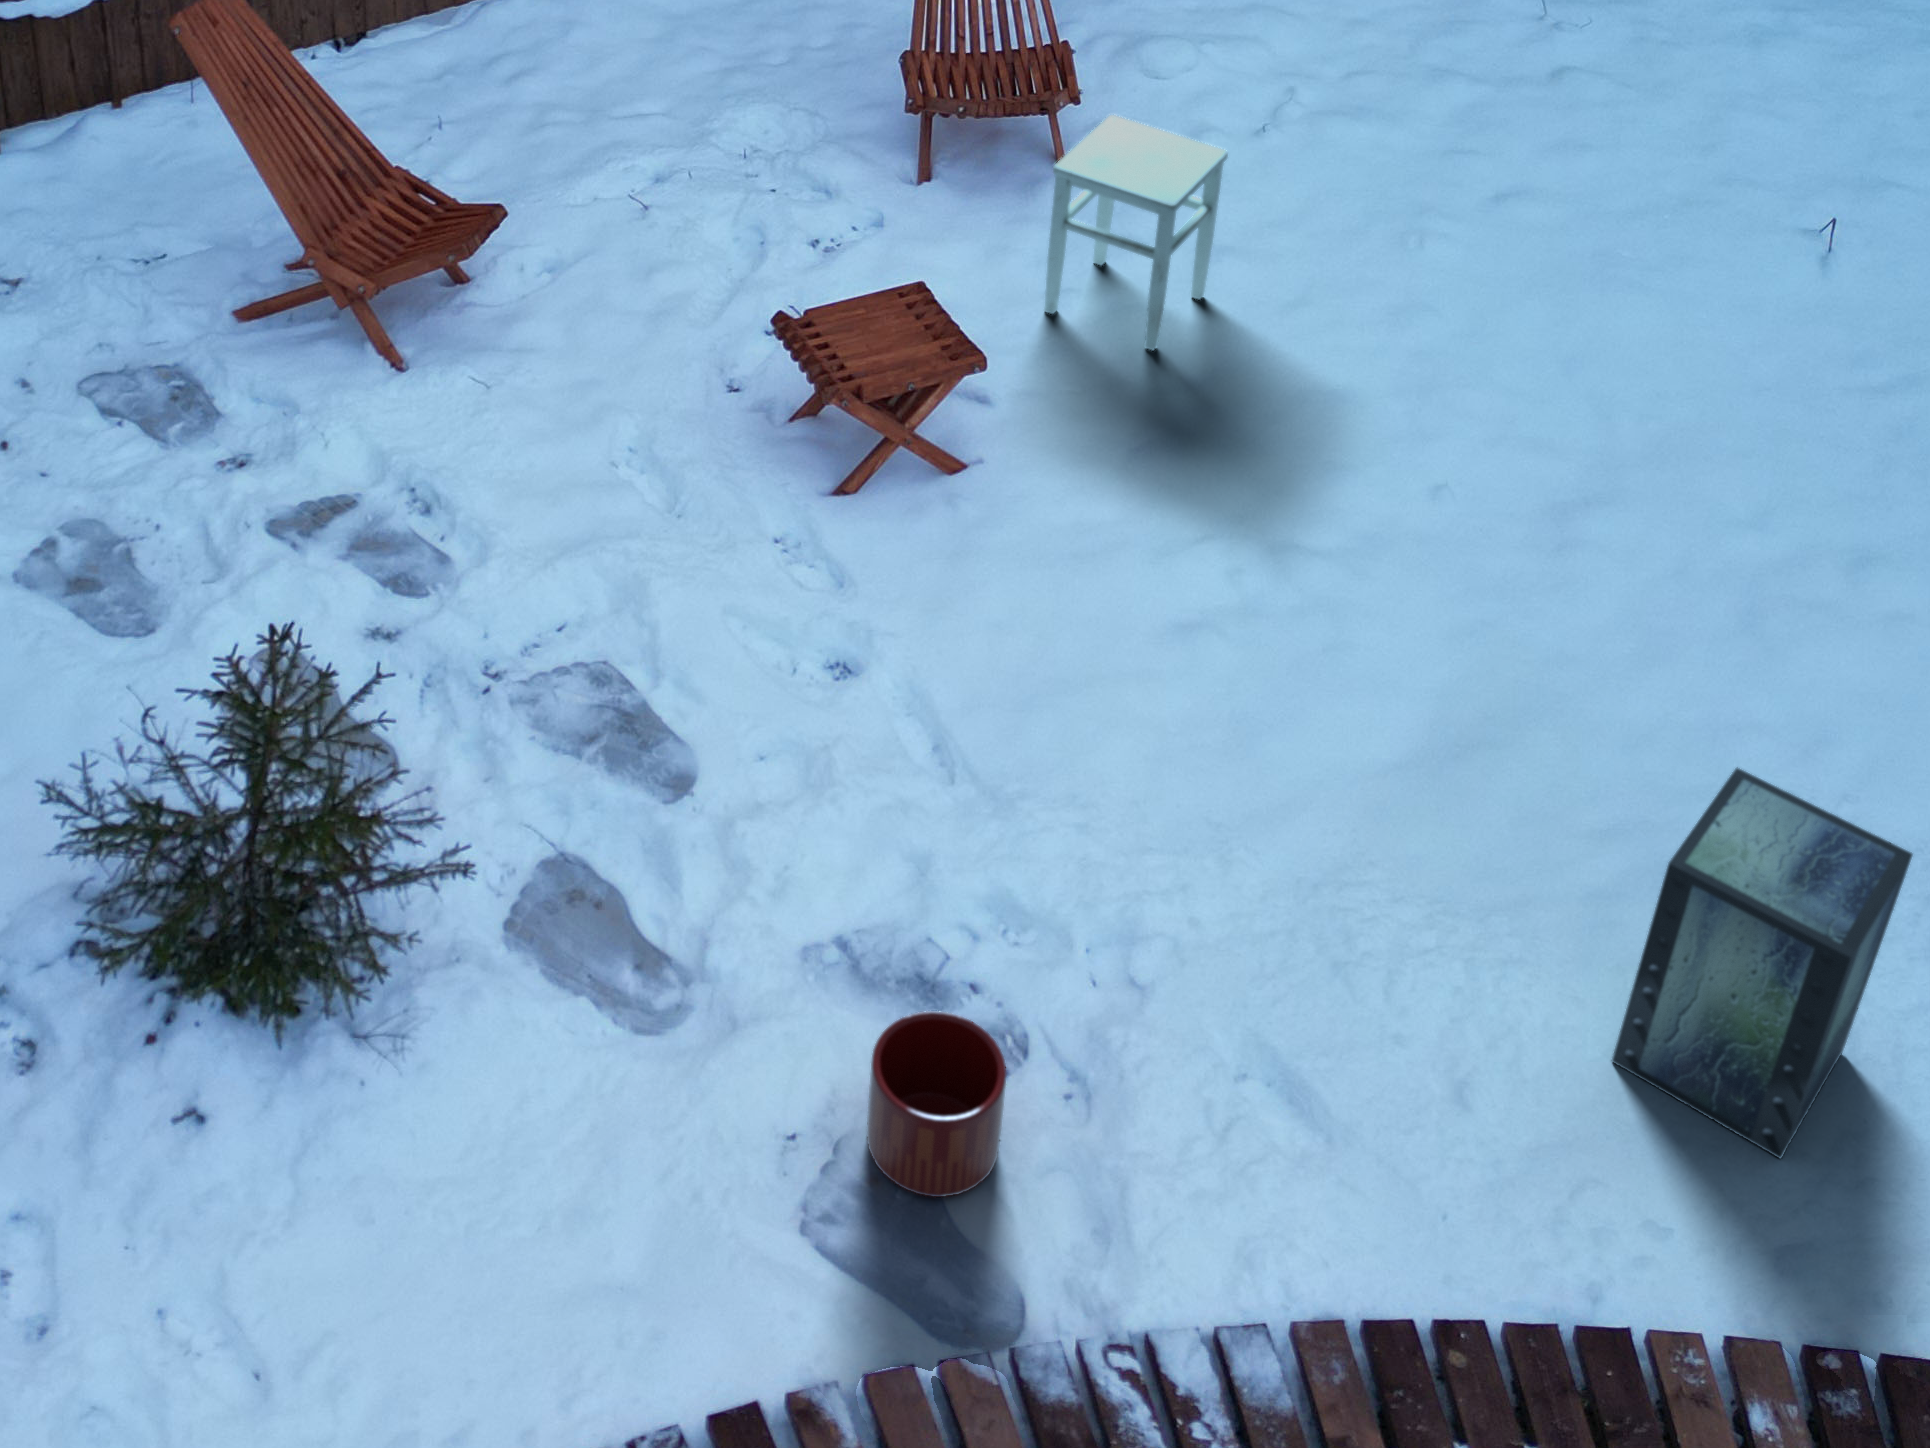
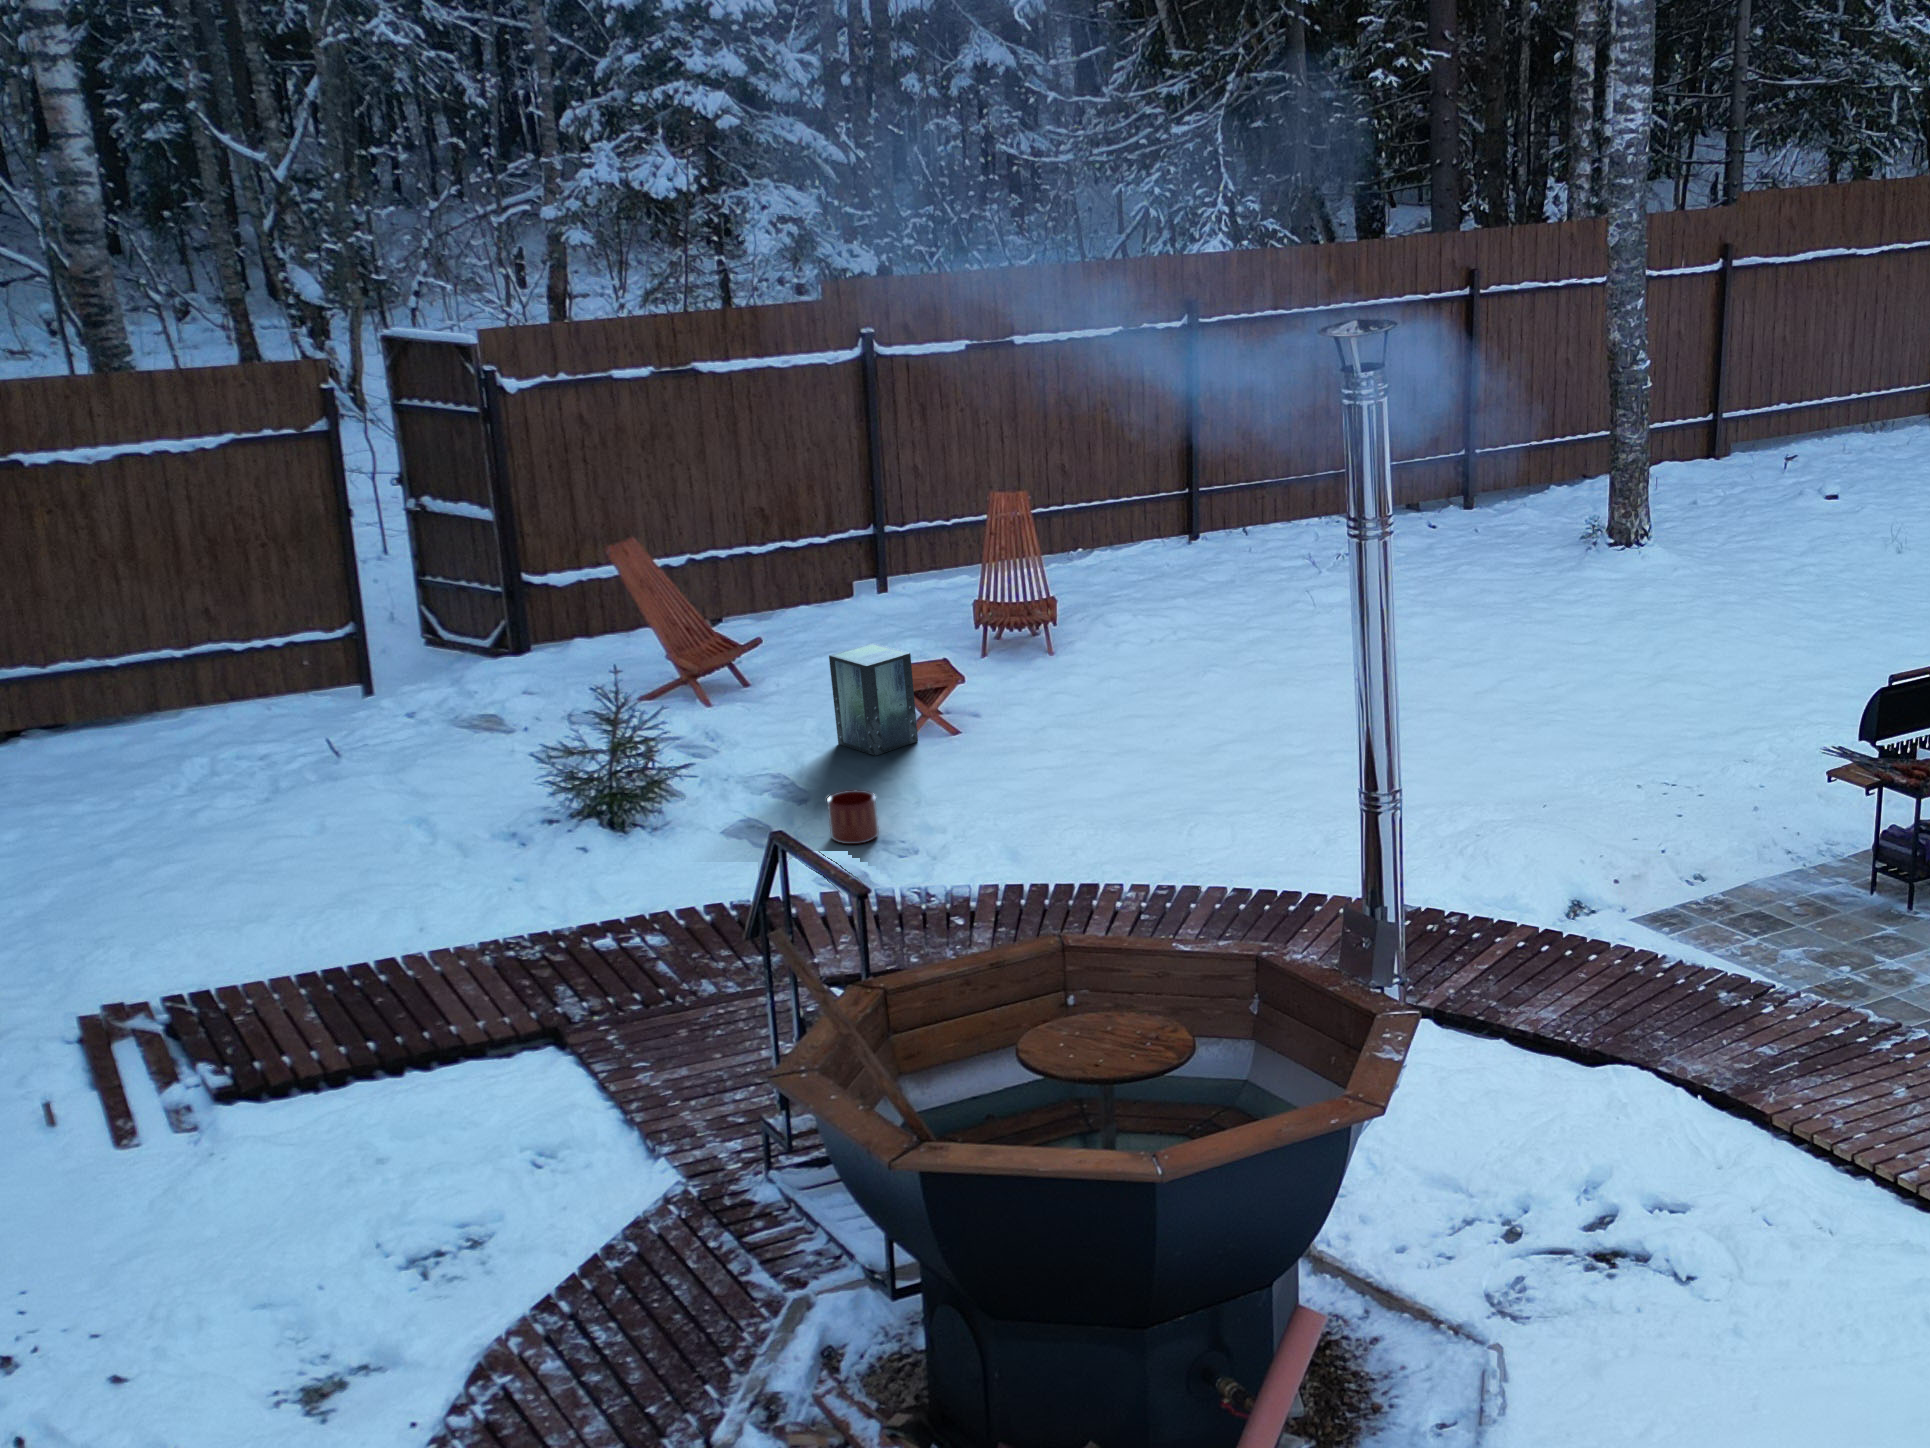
stool: present [1045,115,1228,350] -> none [996,590,1076,683]
storage box: present [1611,767,1913,1159] -> present [829,643,918,756]

